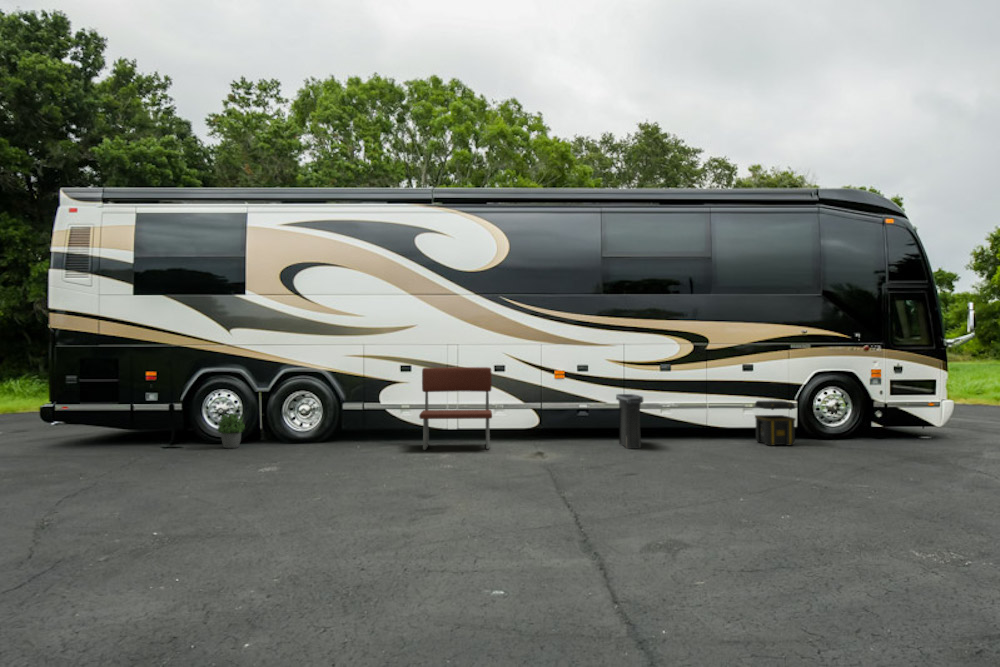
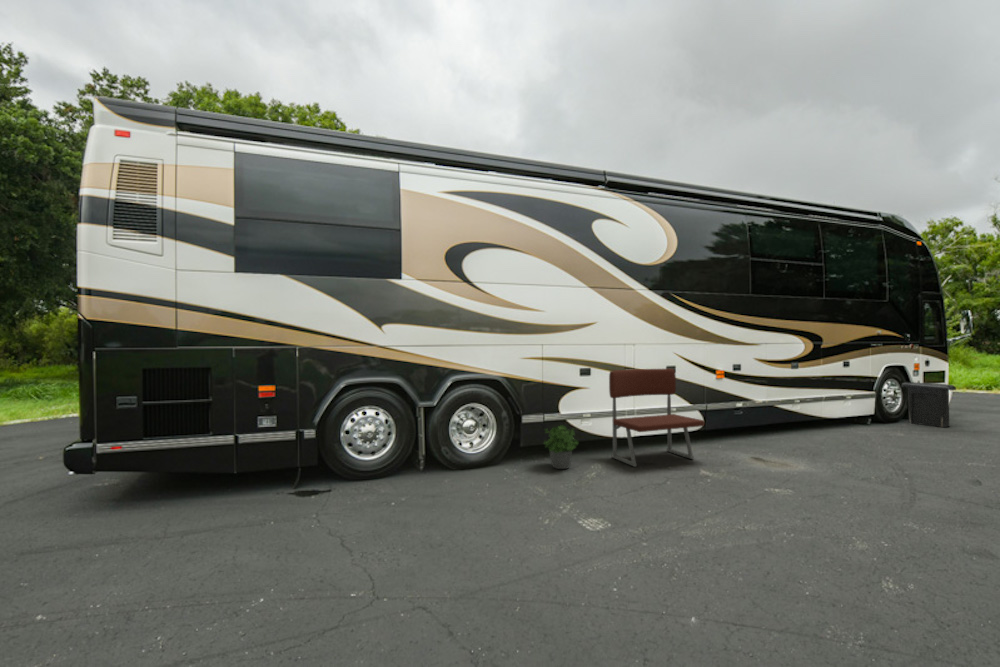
trash can: present [616,394,643,449] -> present [902,382,956,427]
toolbox: present [755,401,795,446] -> none [854,392,899,433]
potted plant: present [218,413,245,448] -> present [544,425,578,469]

